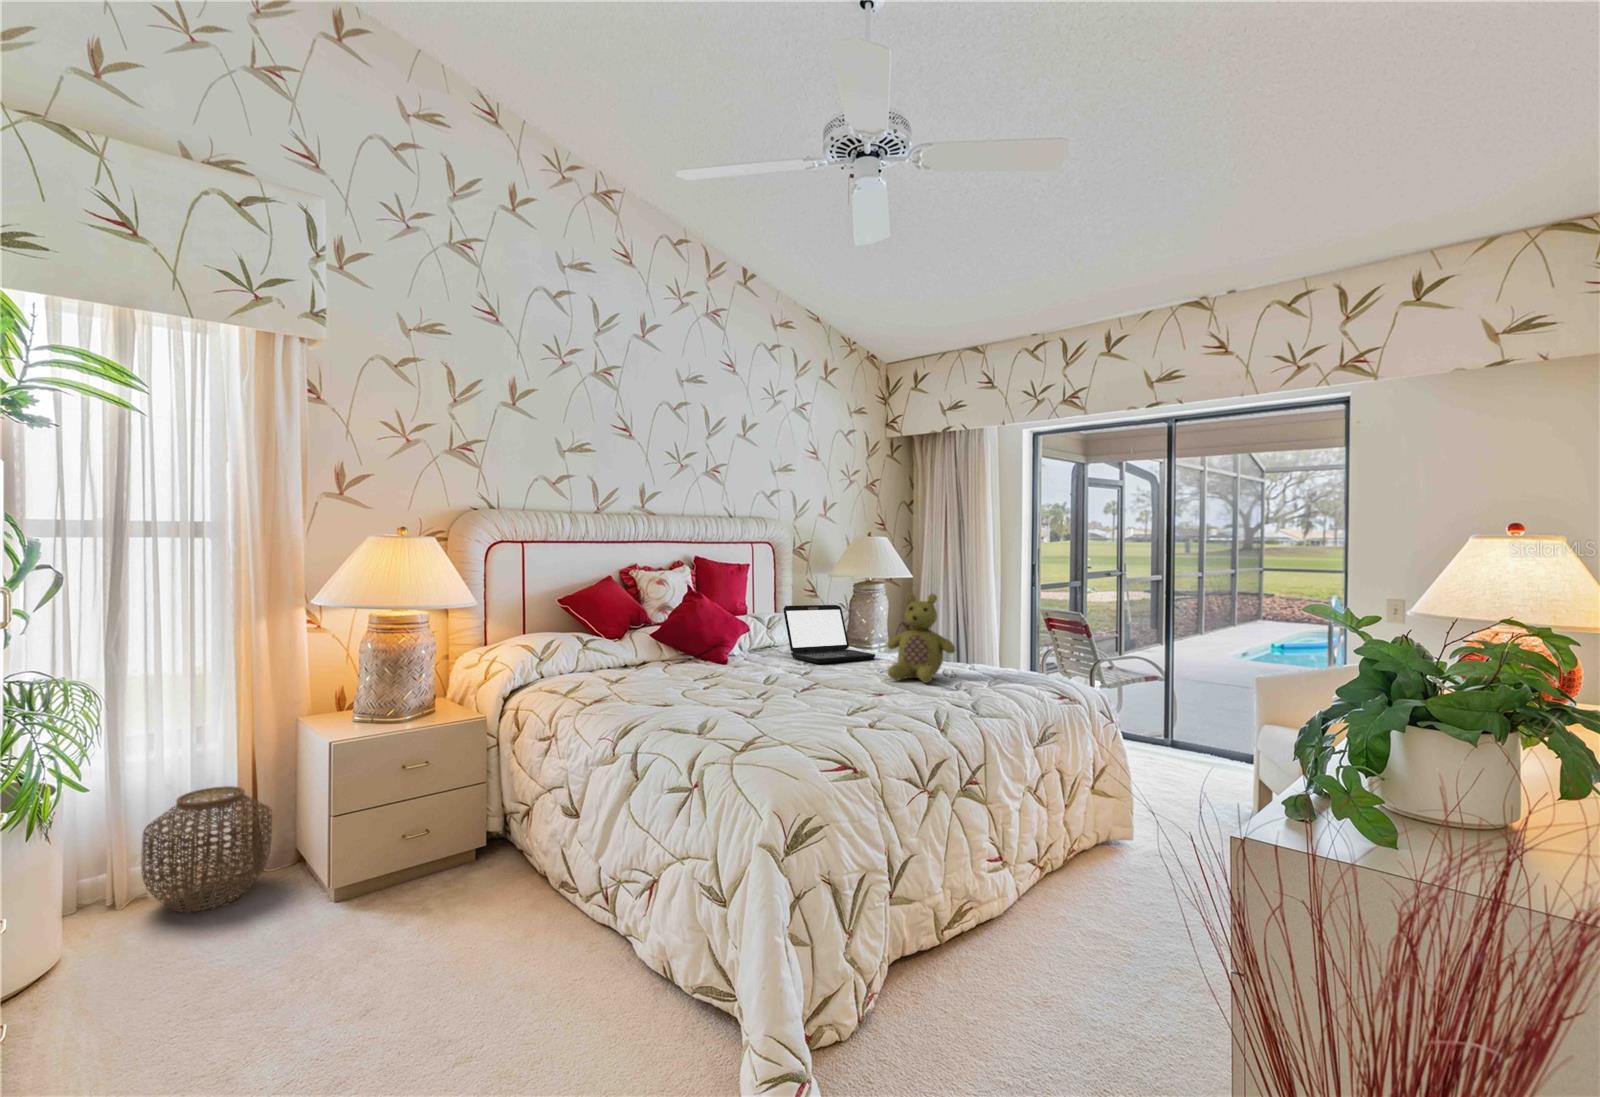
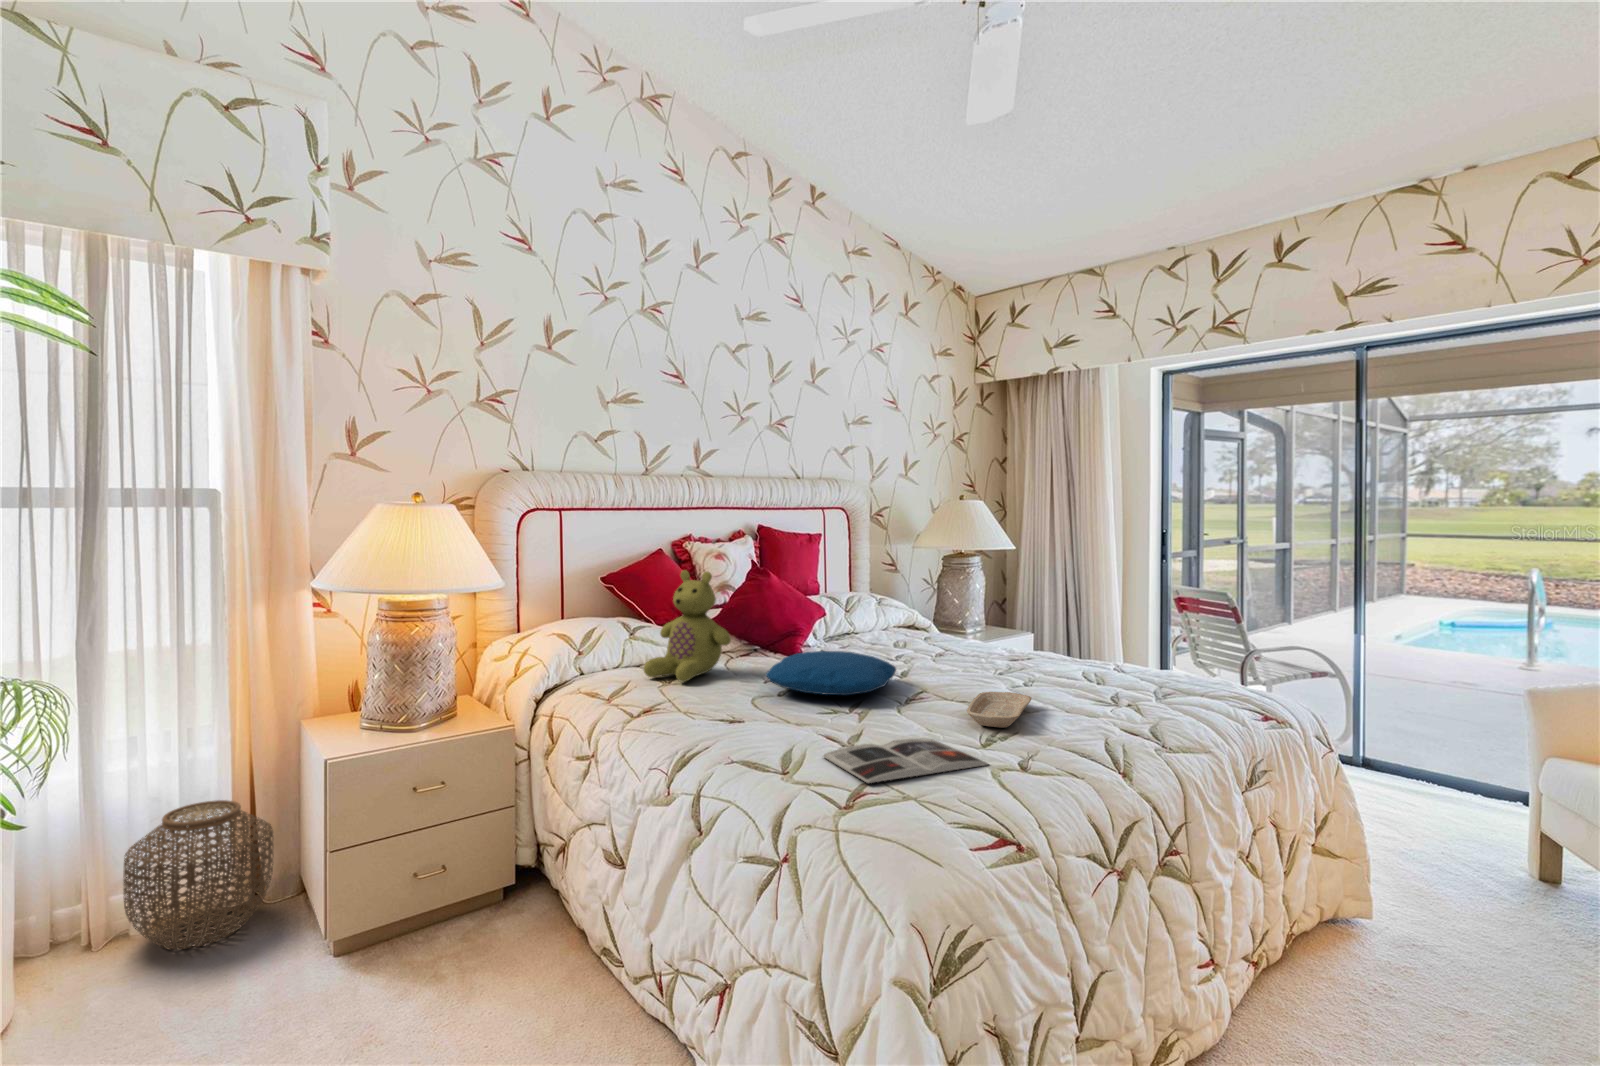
stuffed bear: present [887,593,955,683] -> present [643,570,731,682]
laptop: present [783,605,875,663] -> none [866,585,978,657]
pillow: none [696,656,804,689] -> present [766,651,896,695]
tray: none [854,685,907,709] -> present [967,692,1032,728]
magazine: none [737,716,865,744] -> present [823,739,988,783]

